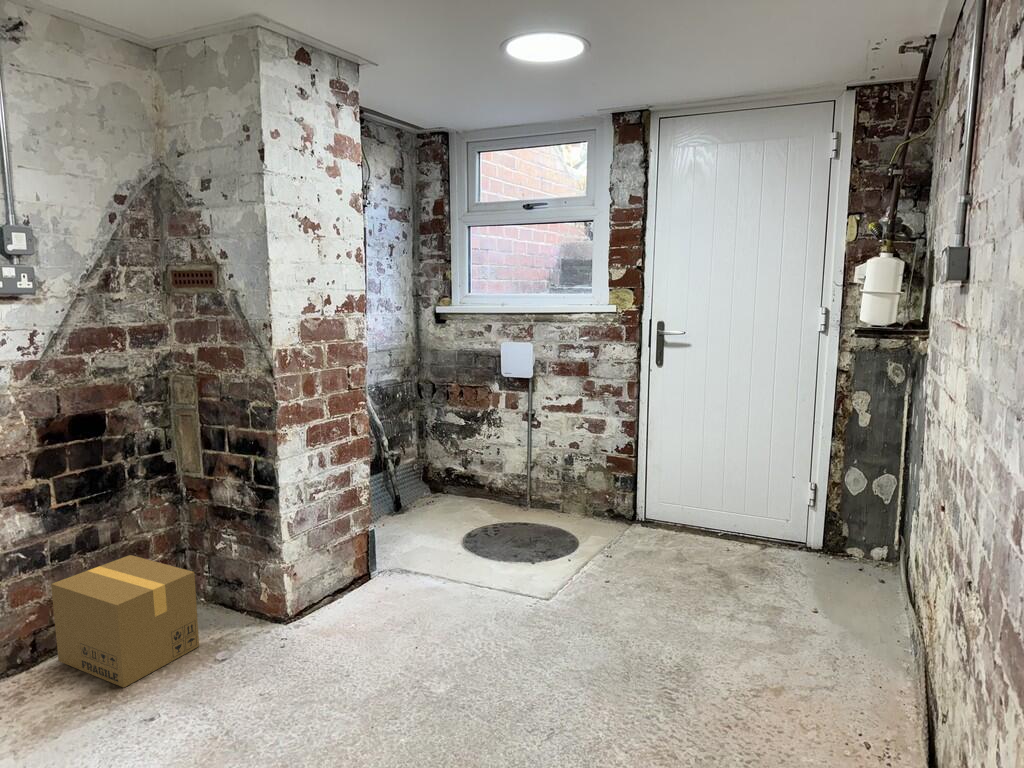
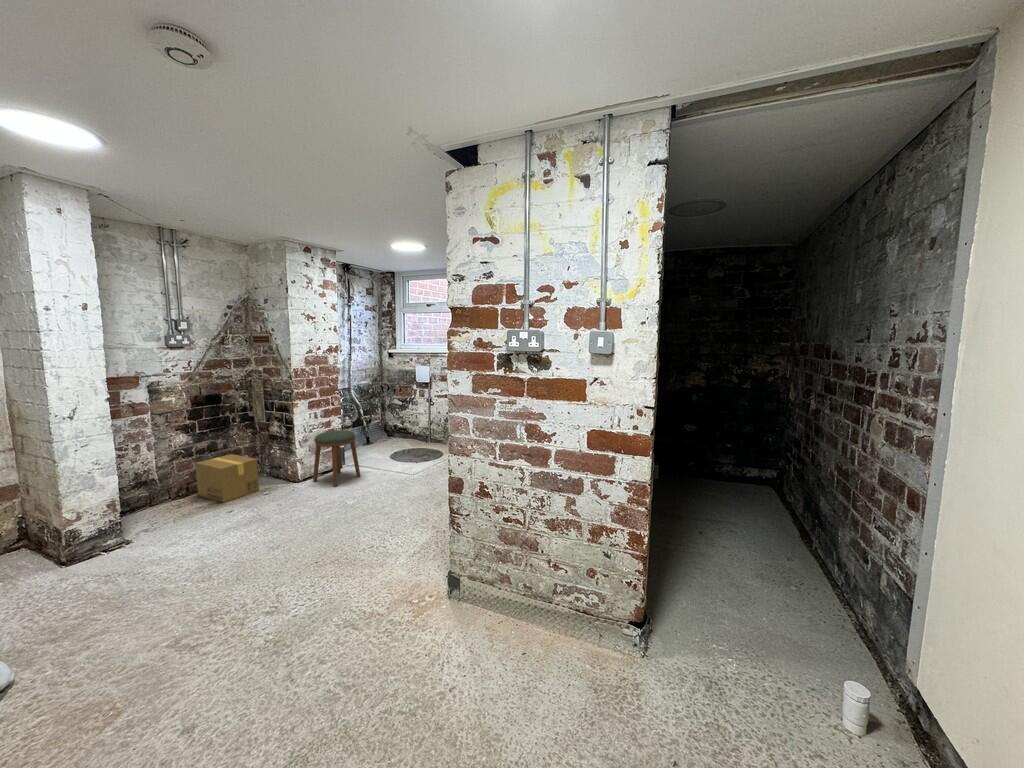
stool: none [318,495,424,638] -> present [313,430,360,487]

